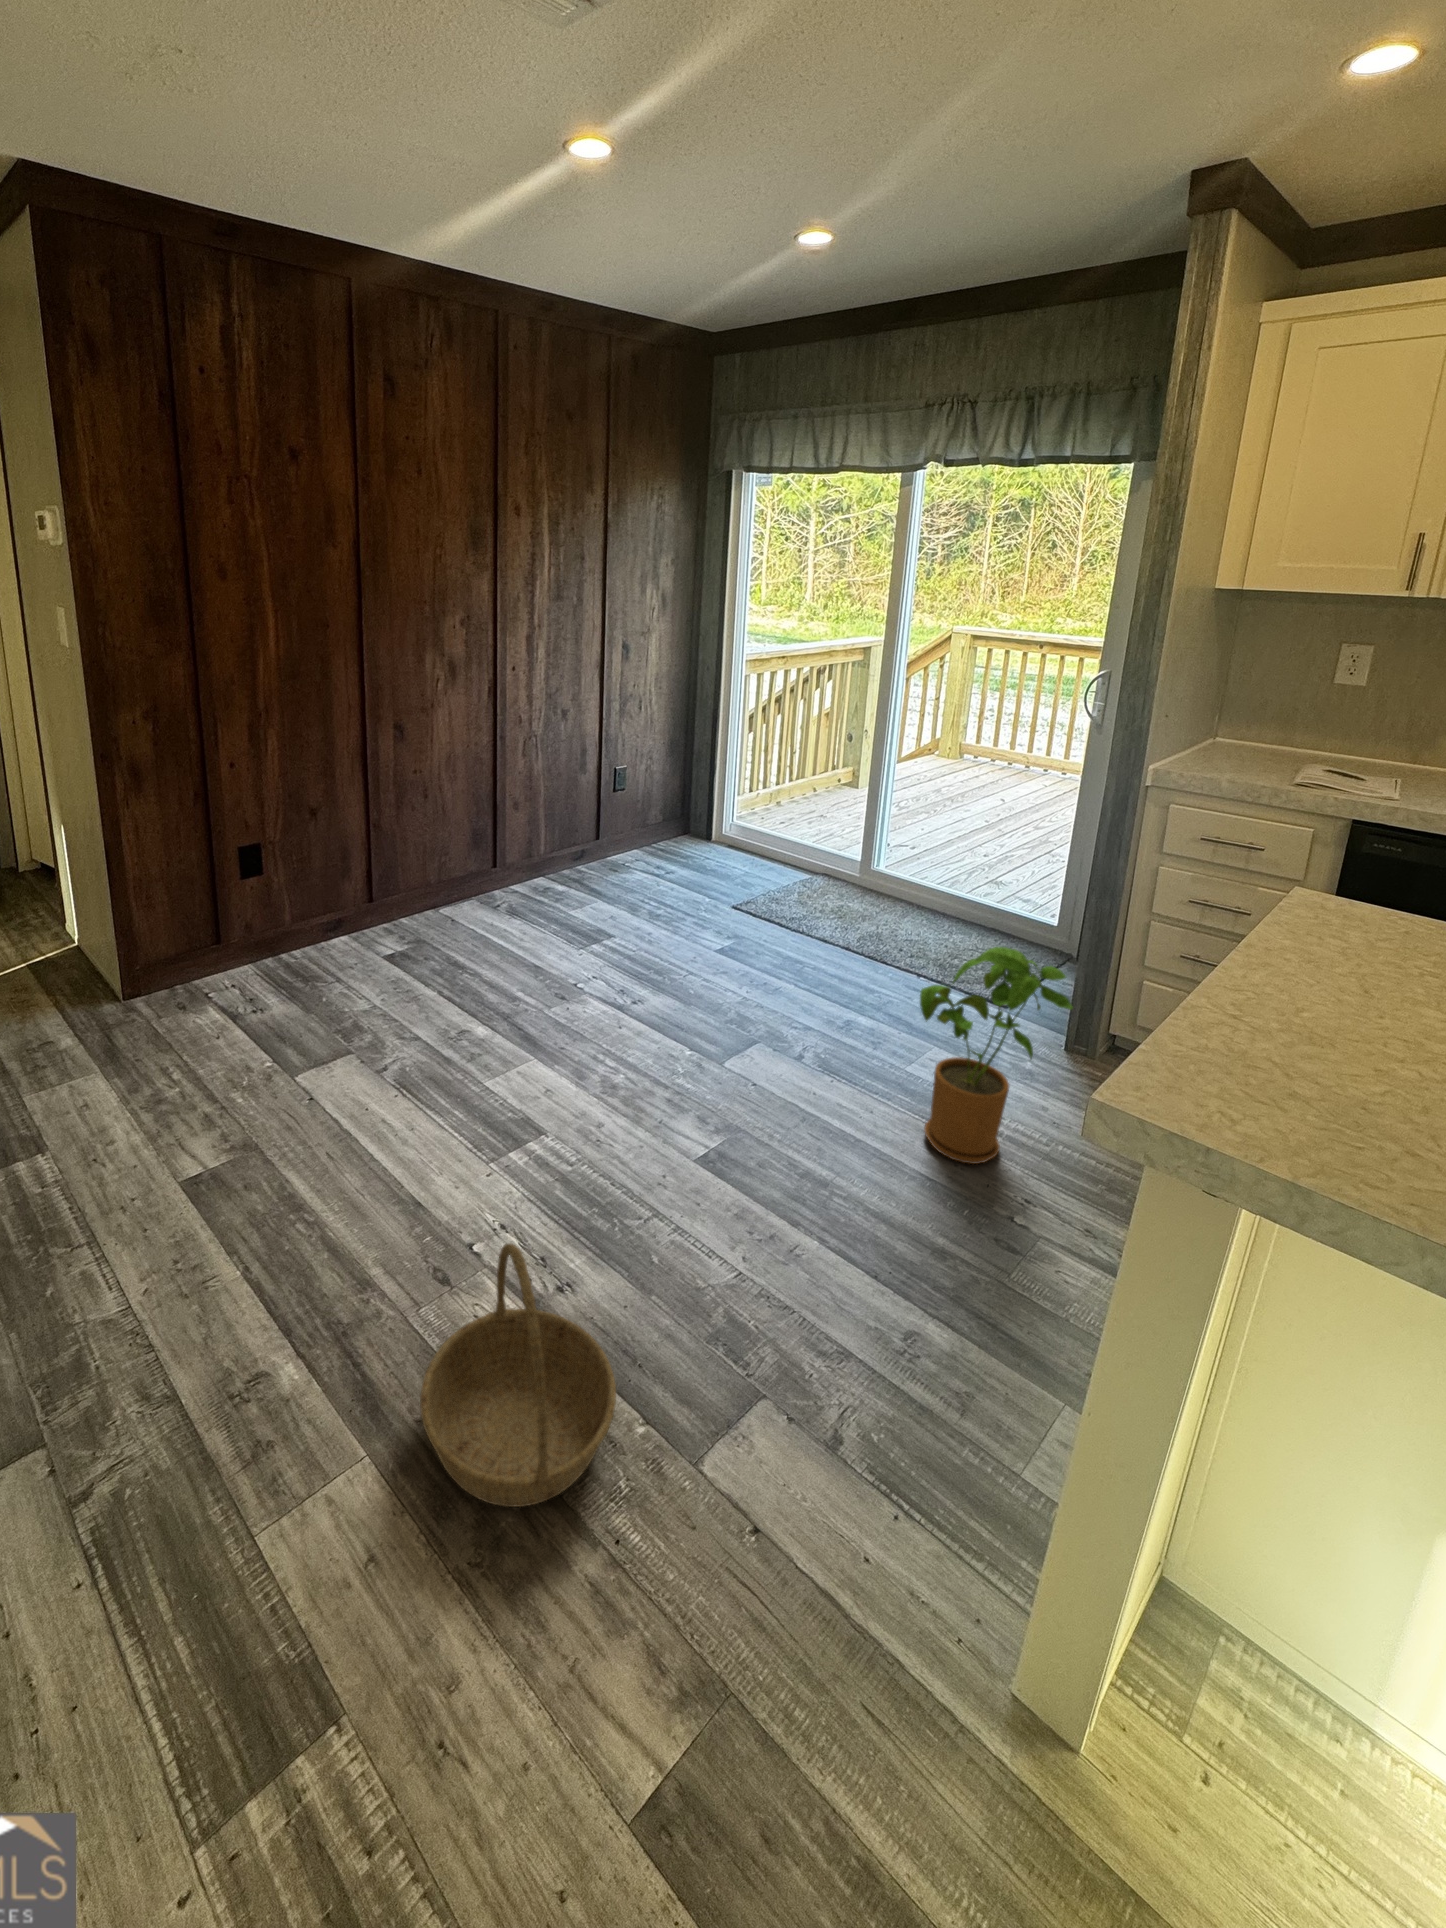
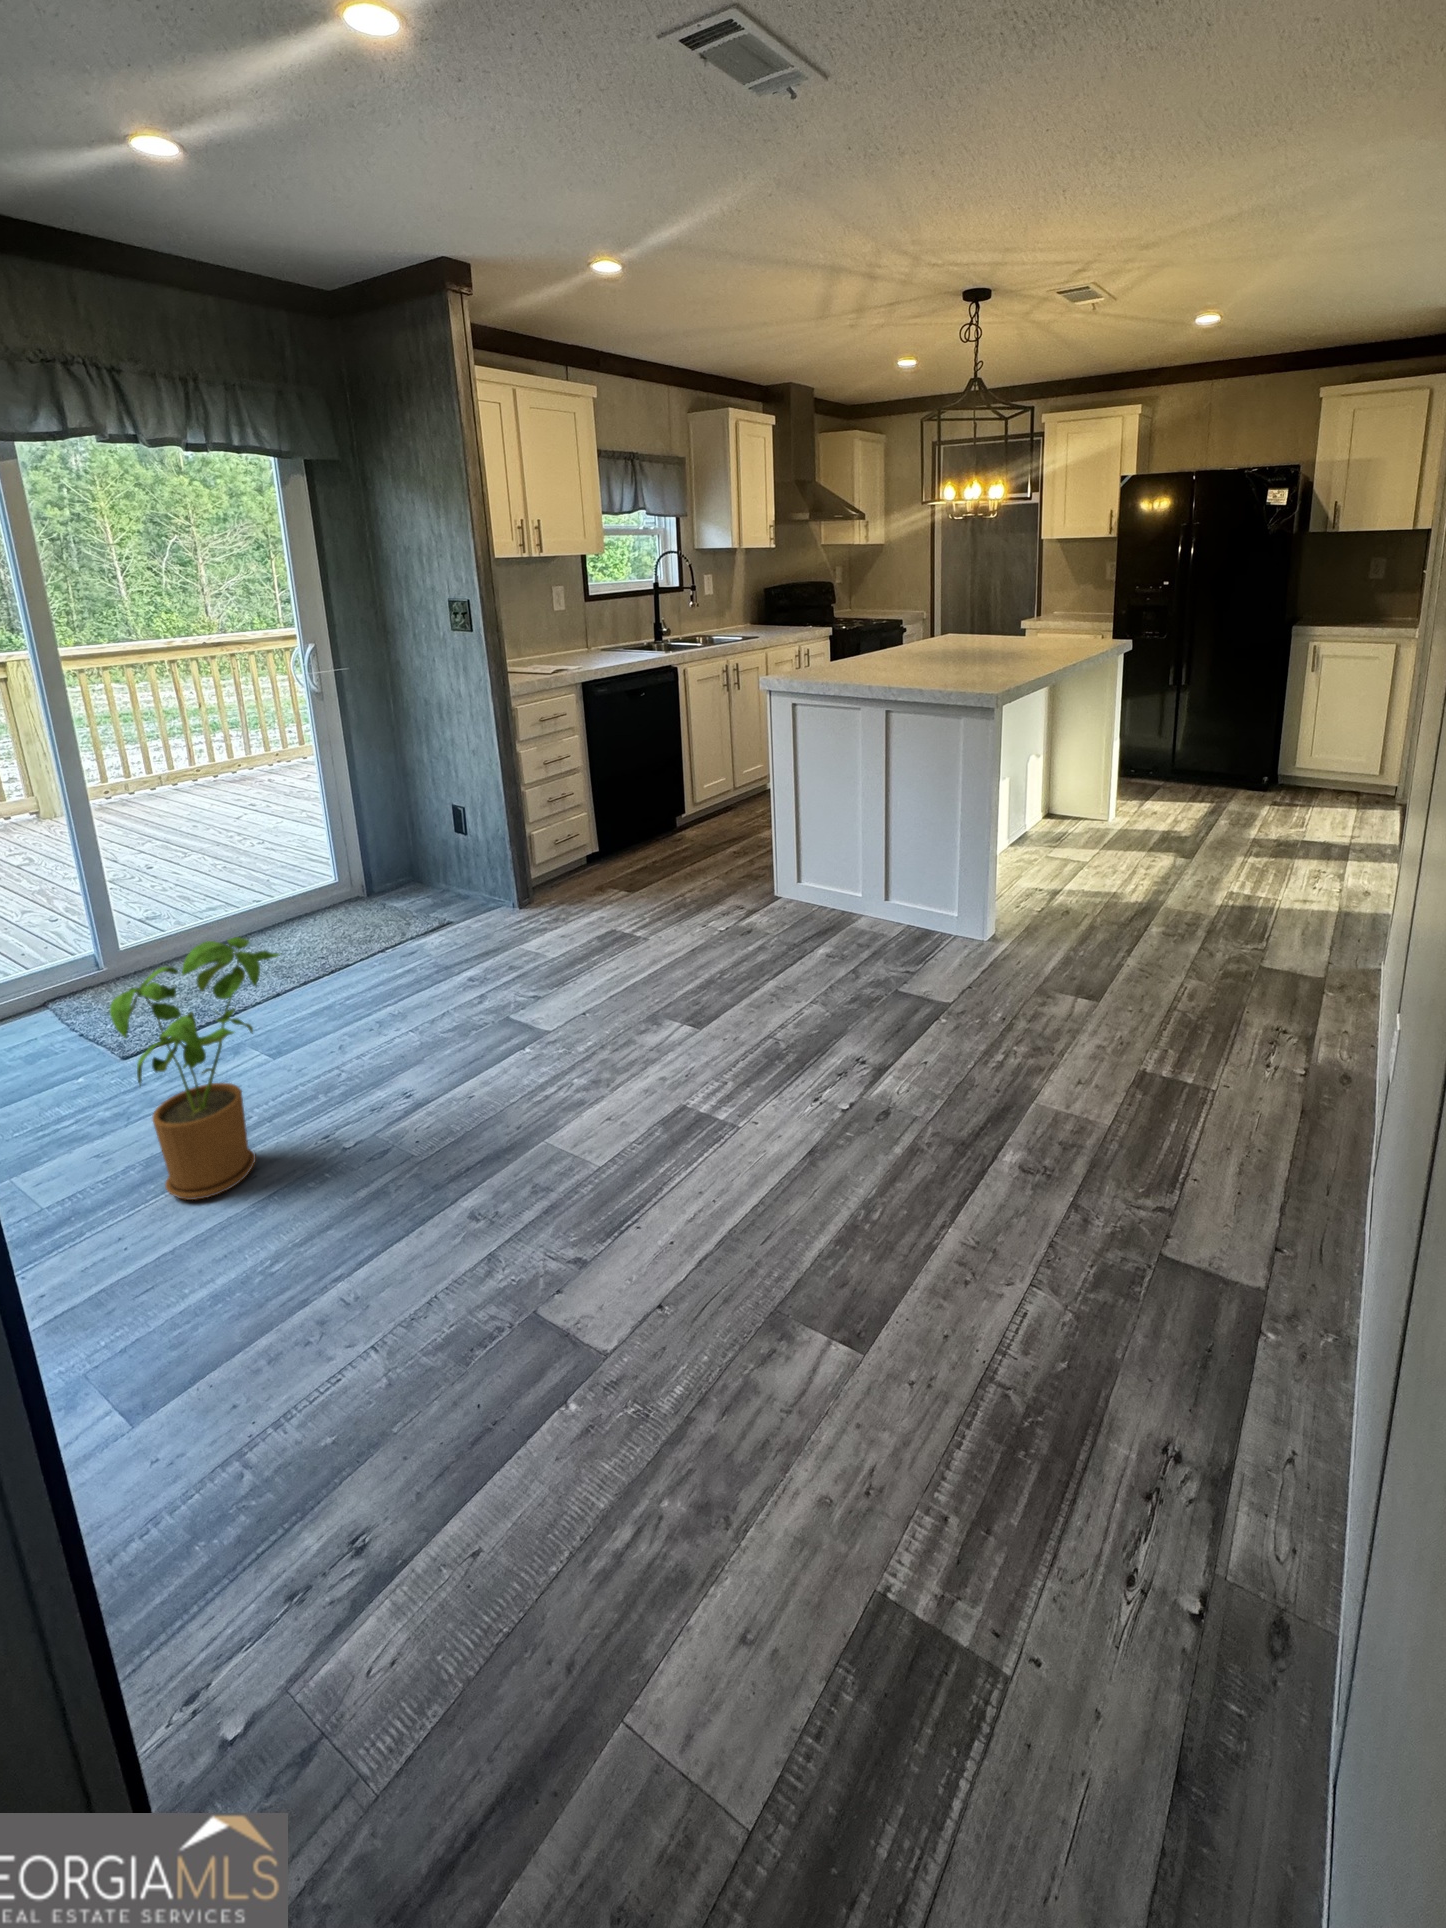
basket: present [420,1244,616,1507] -> none [448,1331,687,1629]

